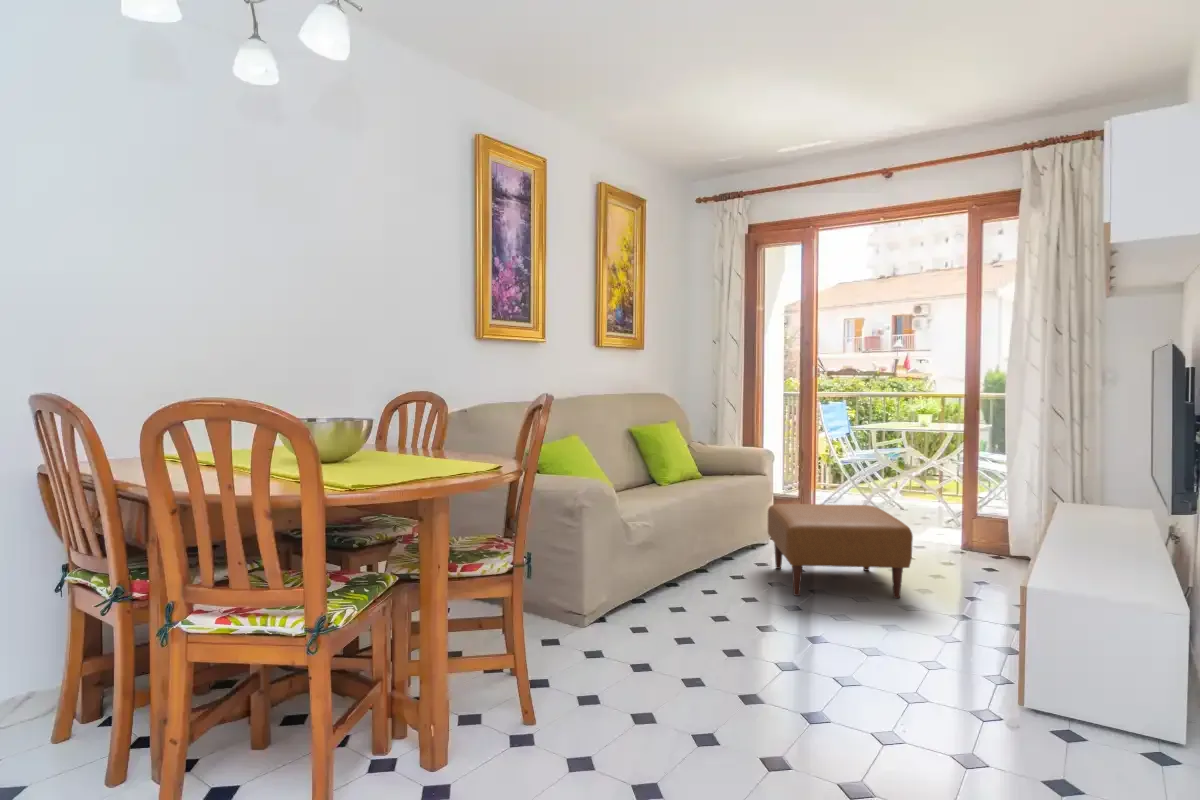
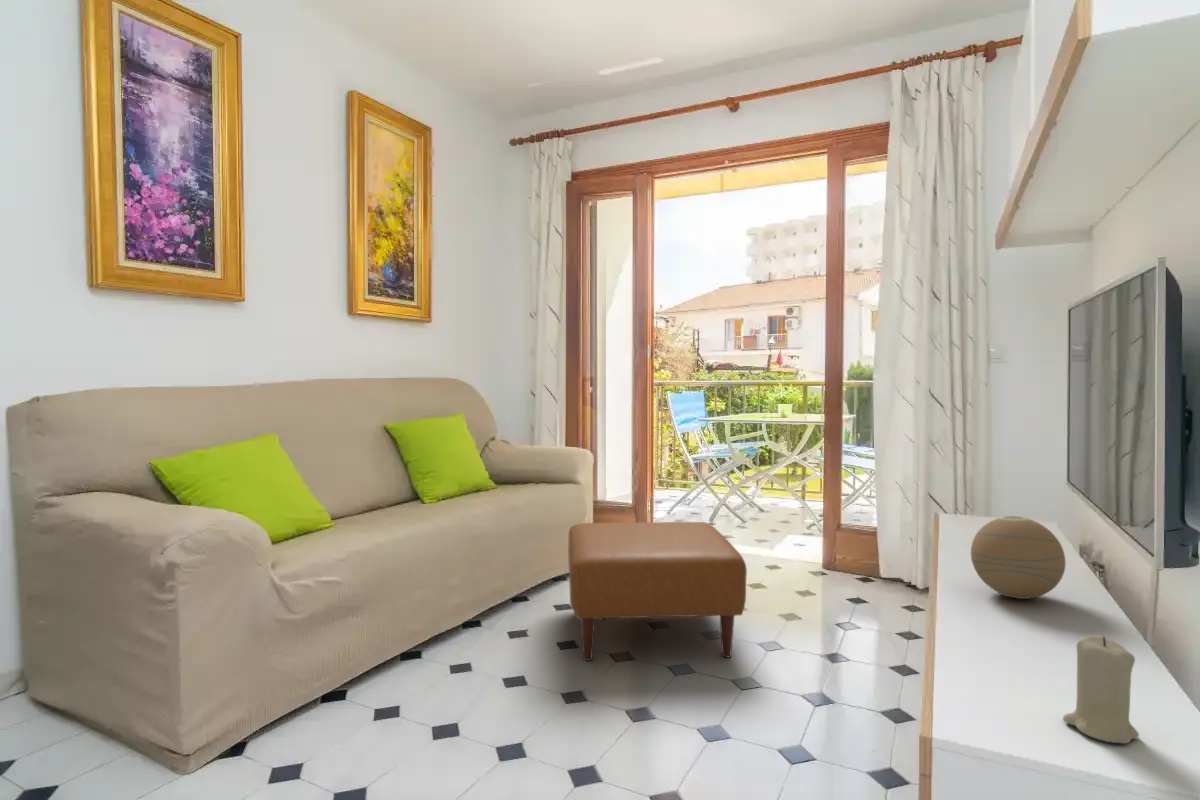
decorative orb: none [1075,496,1136,547] -> present [971,516,1066,599]
candle: none [1112,546,1150,596] -> present [1063,635,1139,743]

